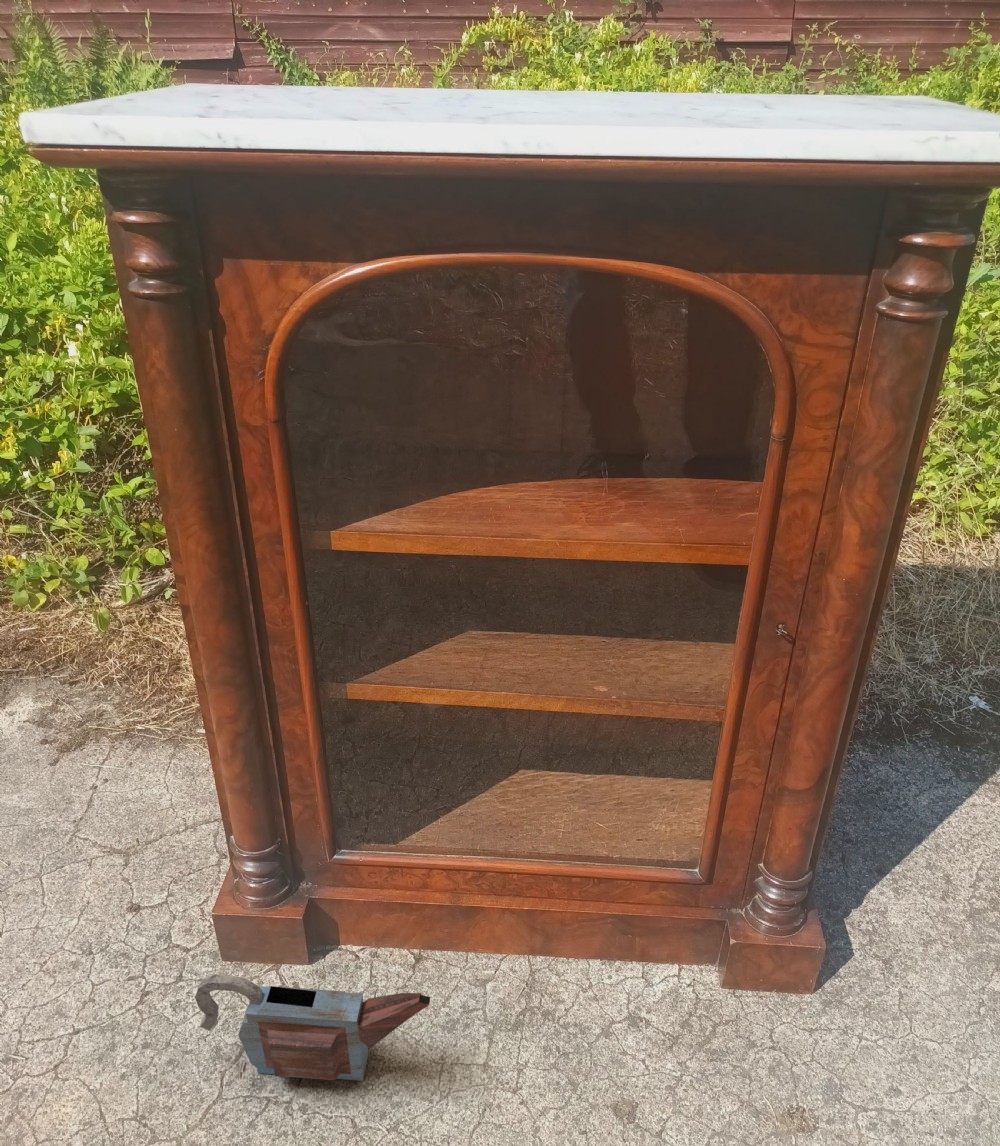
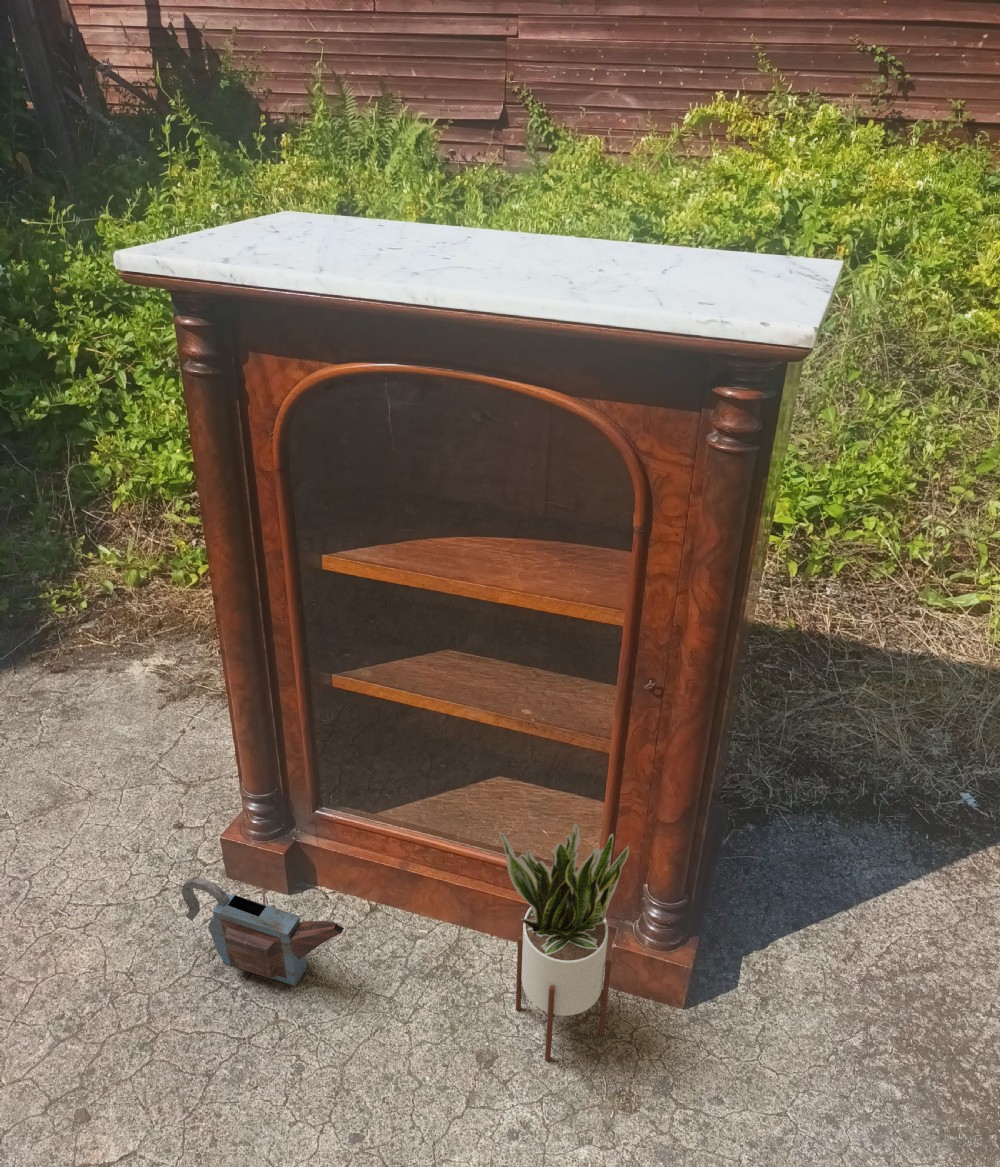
potted plant: none [634,814,785,1096] -> present [499,824,629,1061]

